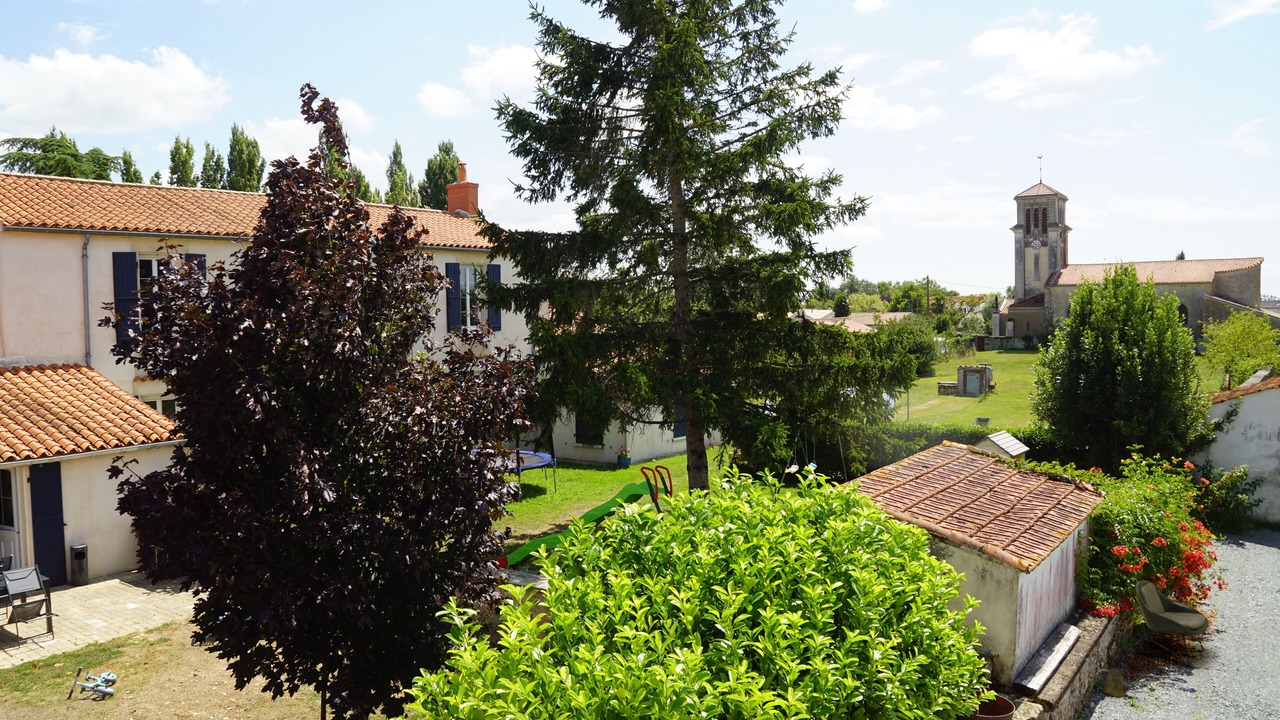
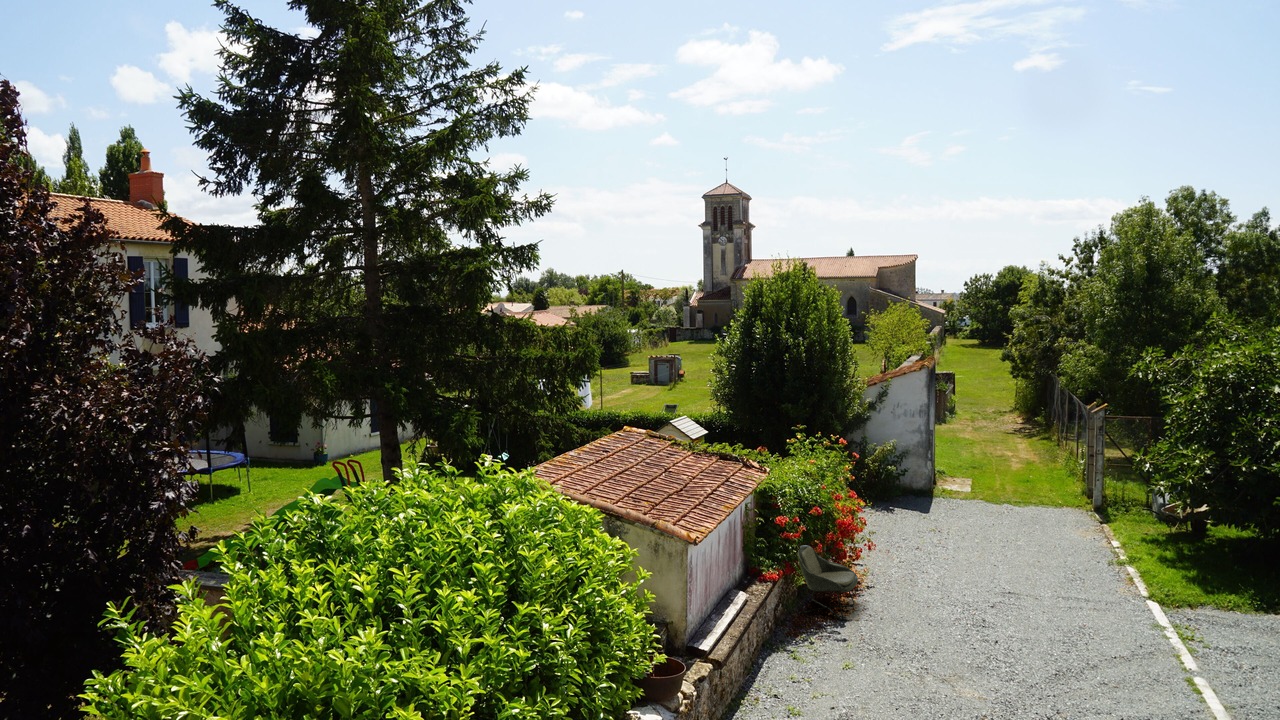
watering can: present [1098,669,1147,697] -> none [766,632,808,657]

